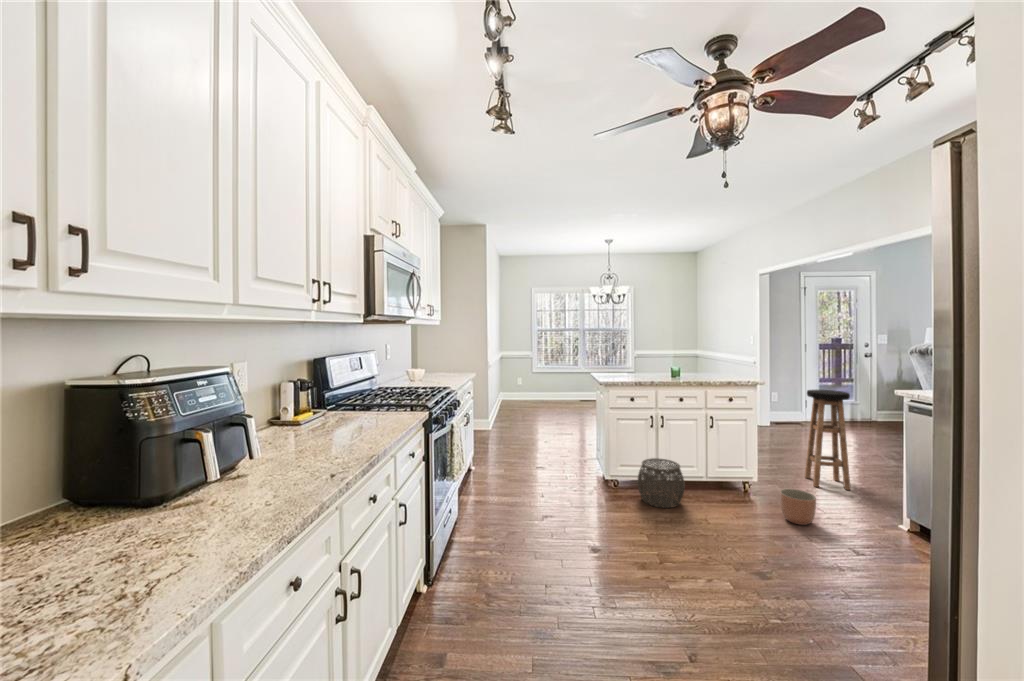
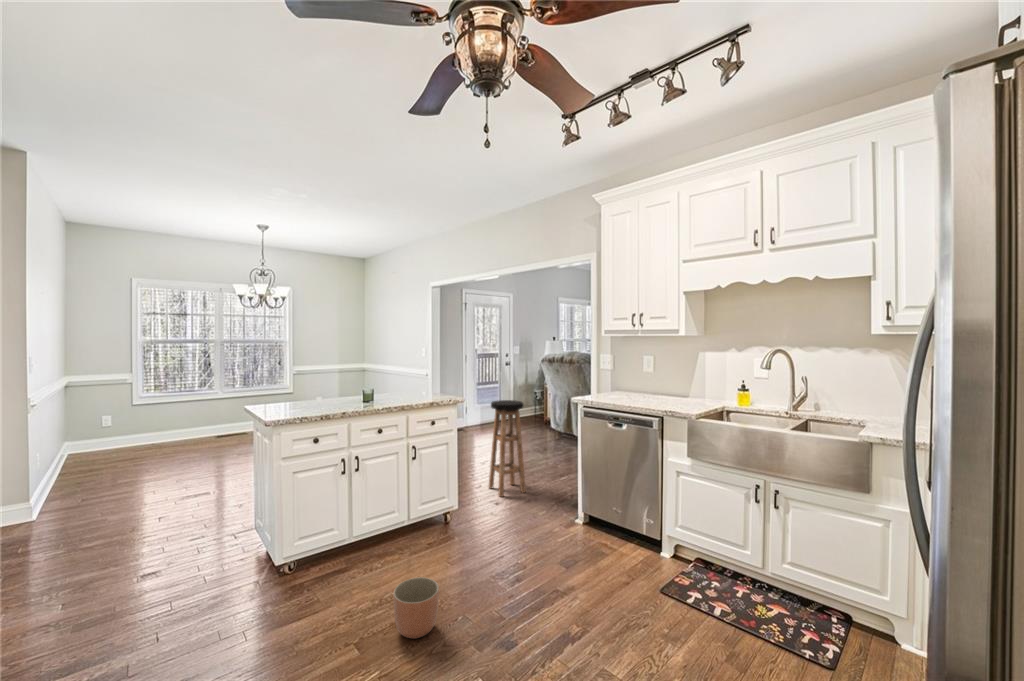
woven basket: present [637,458,685,508] -> none [325,513,391,588]
planter: present [780,489,816,525] -> present [394,577,439,638]

